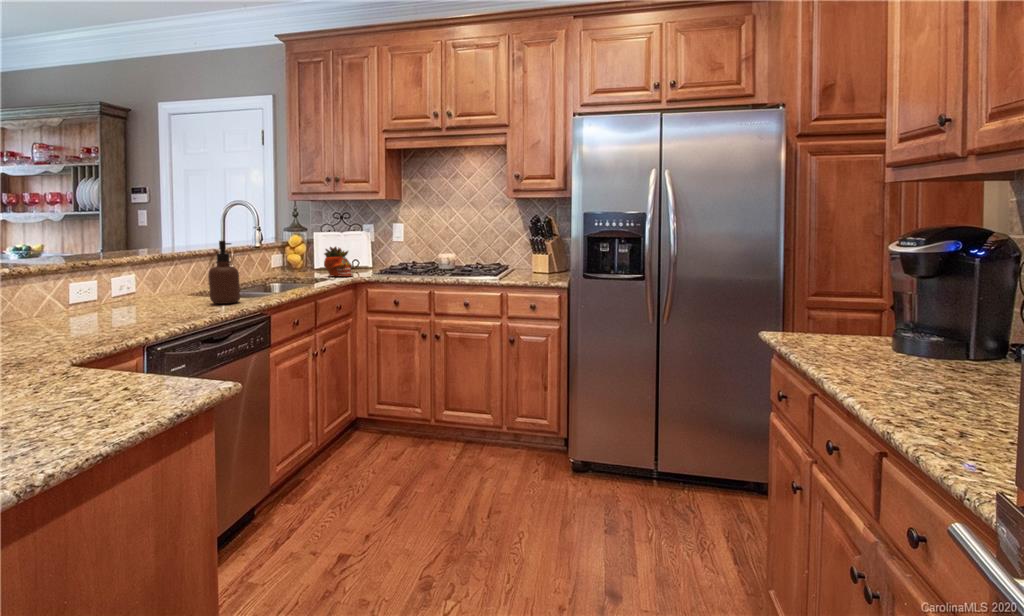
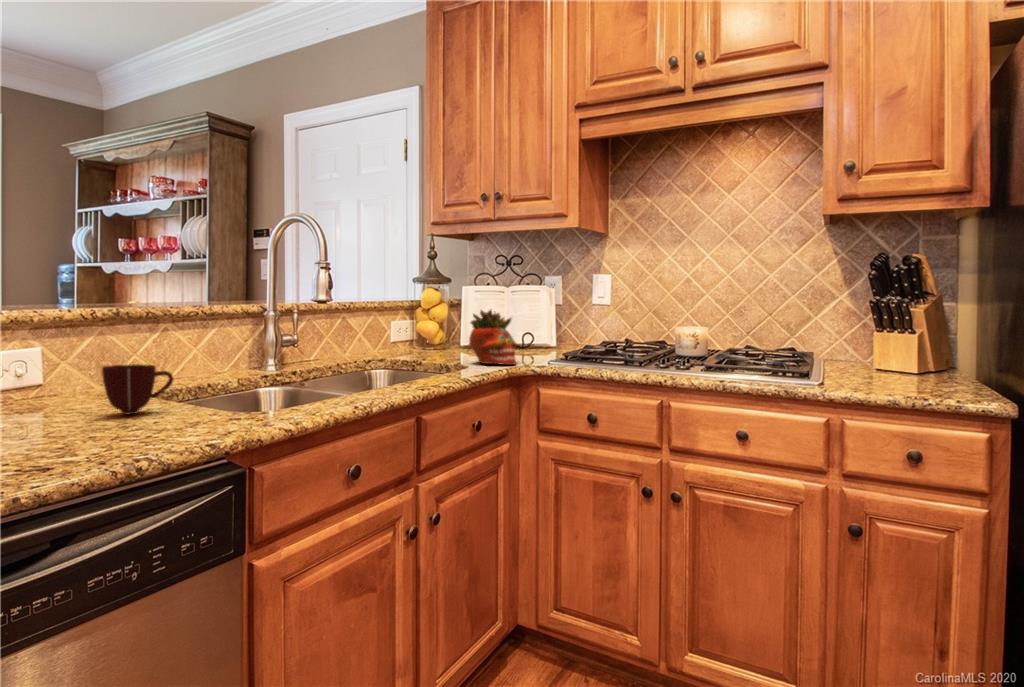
soap dispenser: present [209,241,240,304] -> none [196,293,259,430]
mug: none [143,277,180,302] -> present [102,364,173,414]

